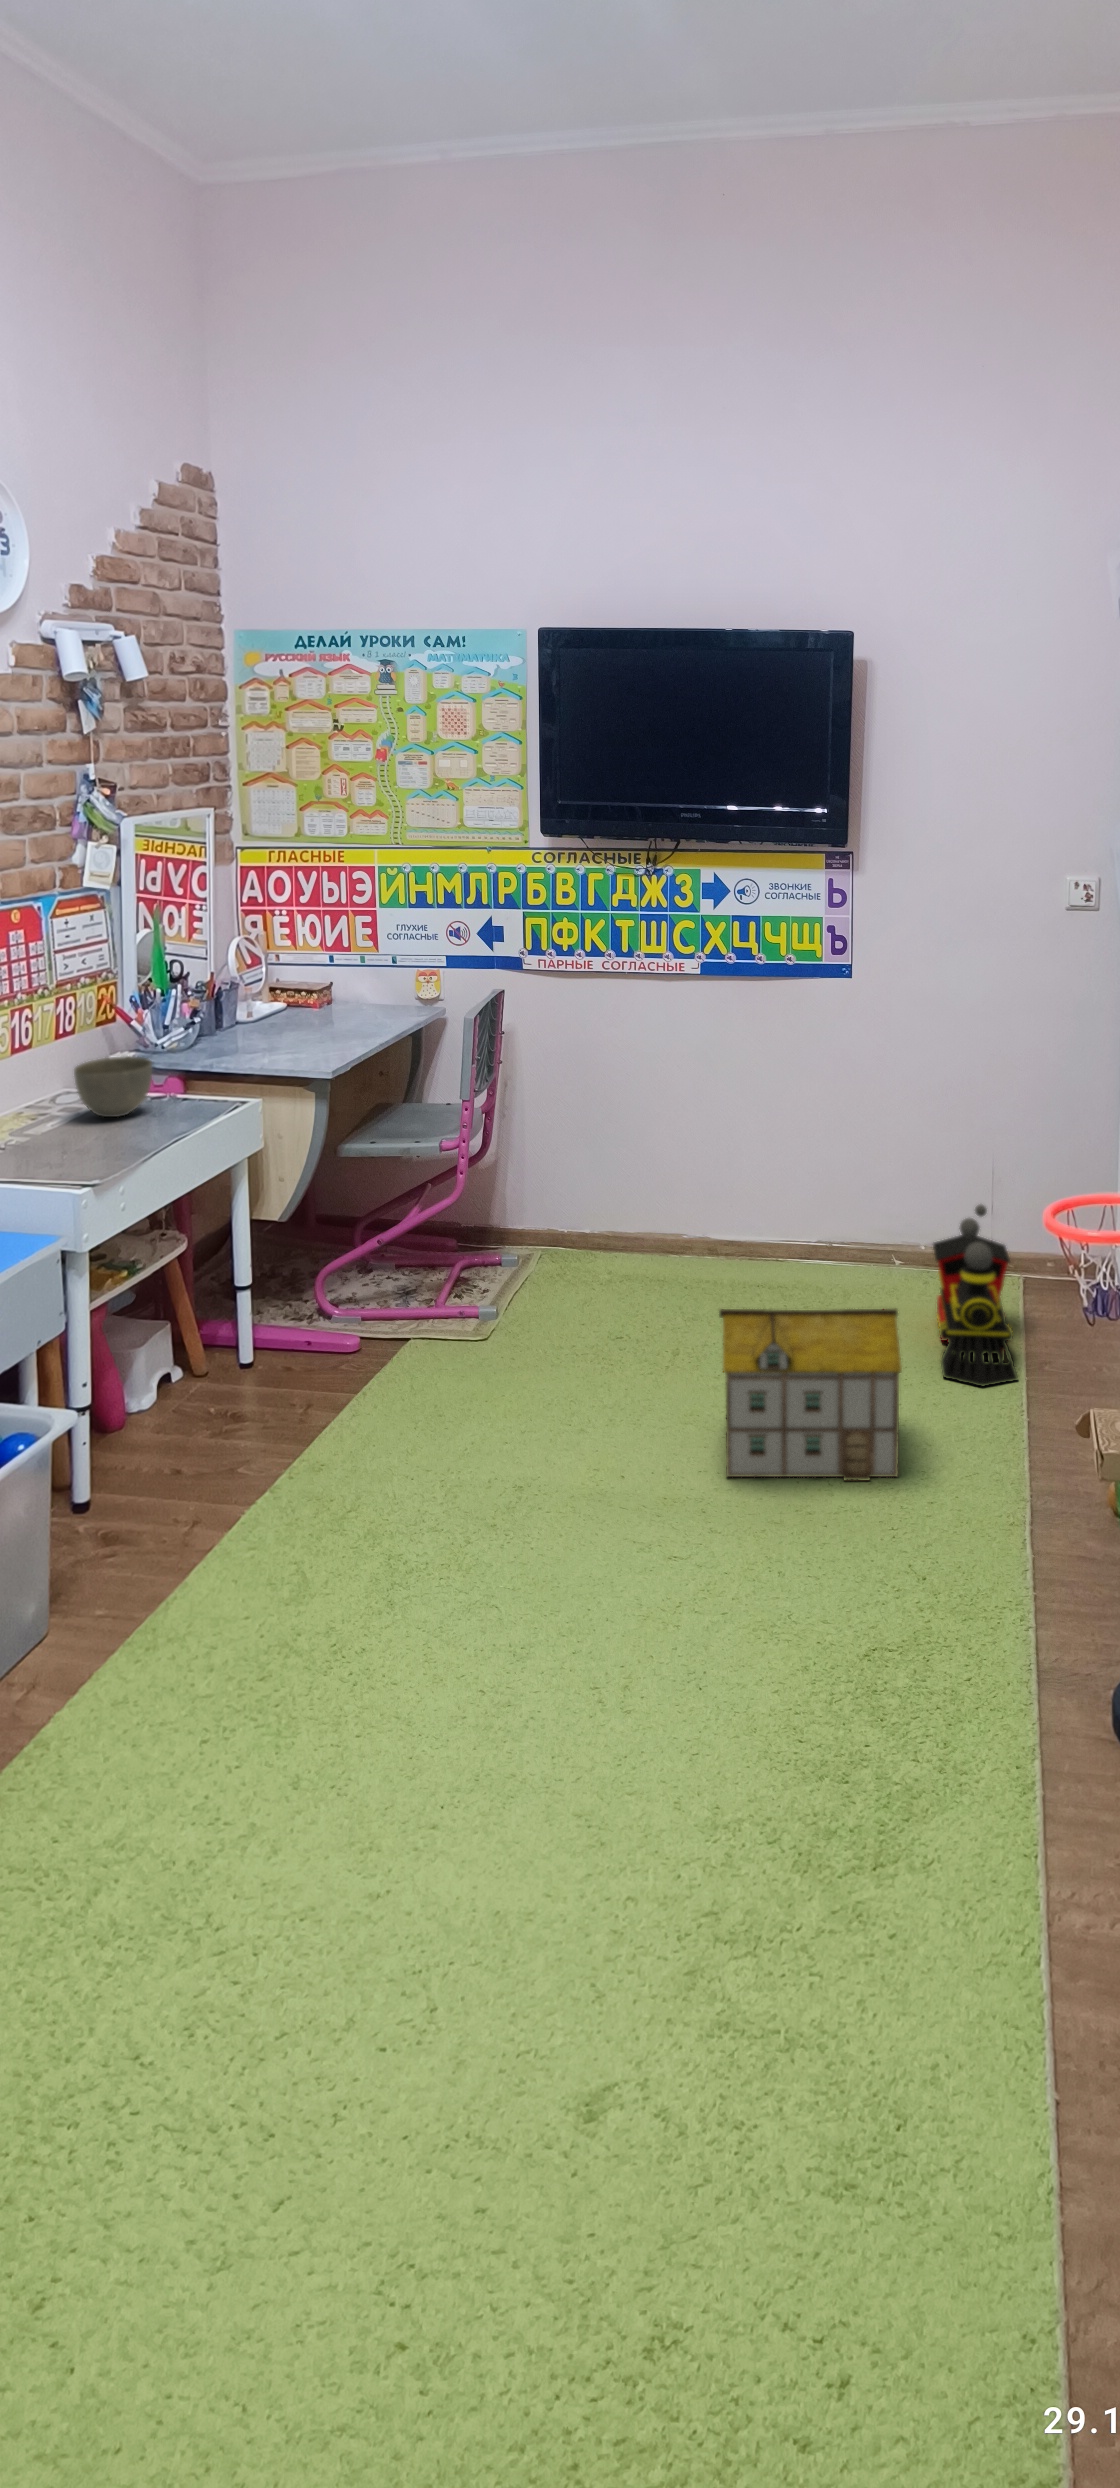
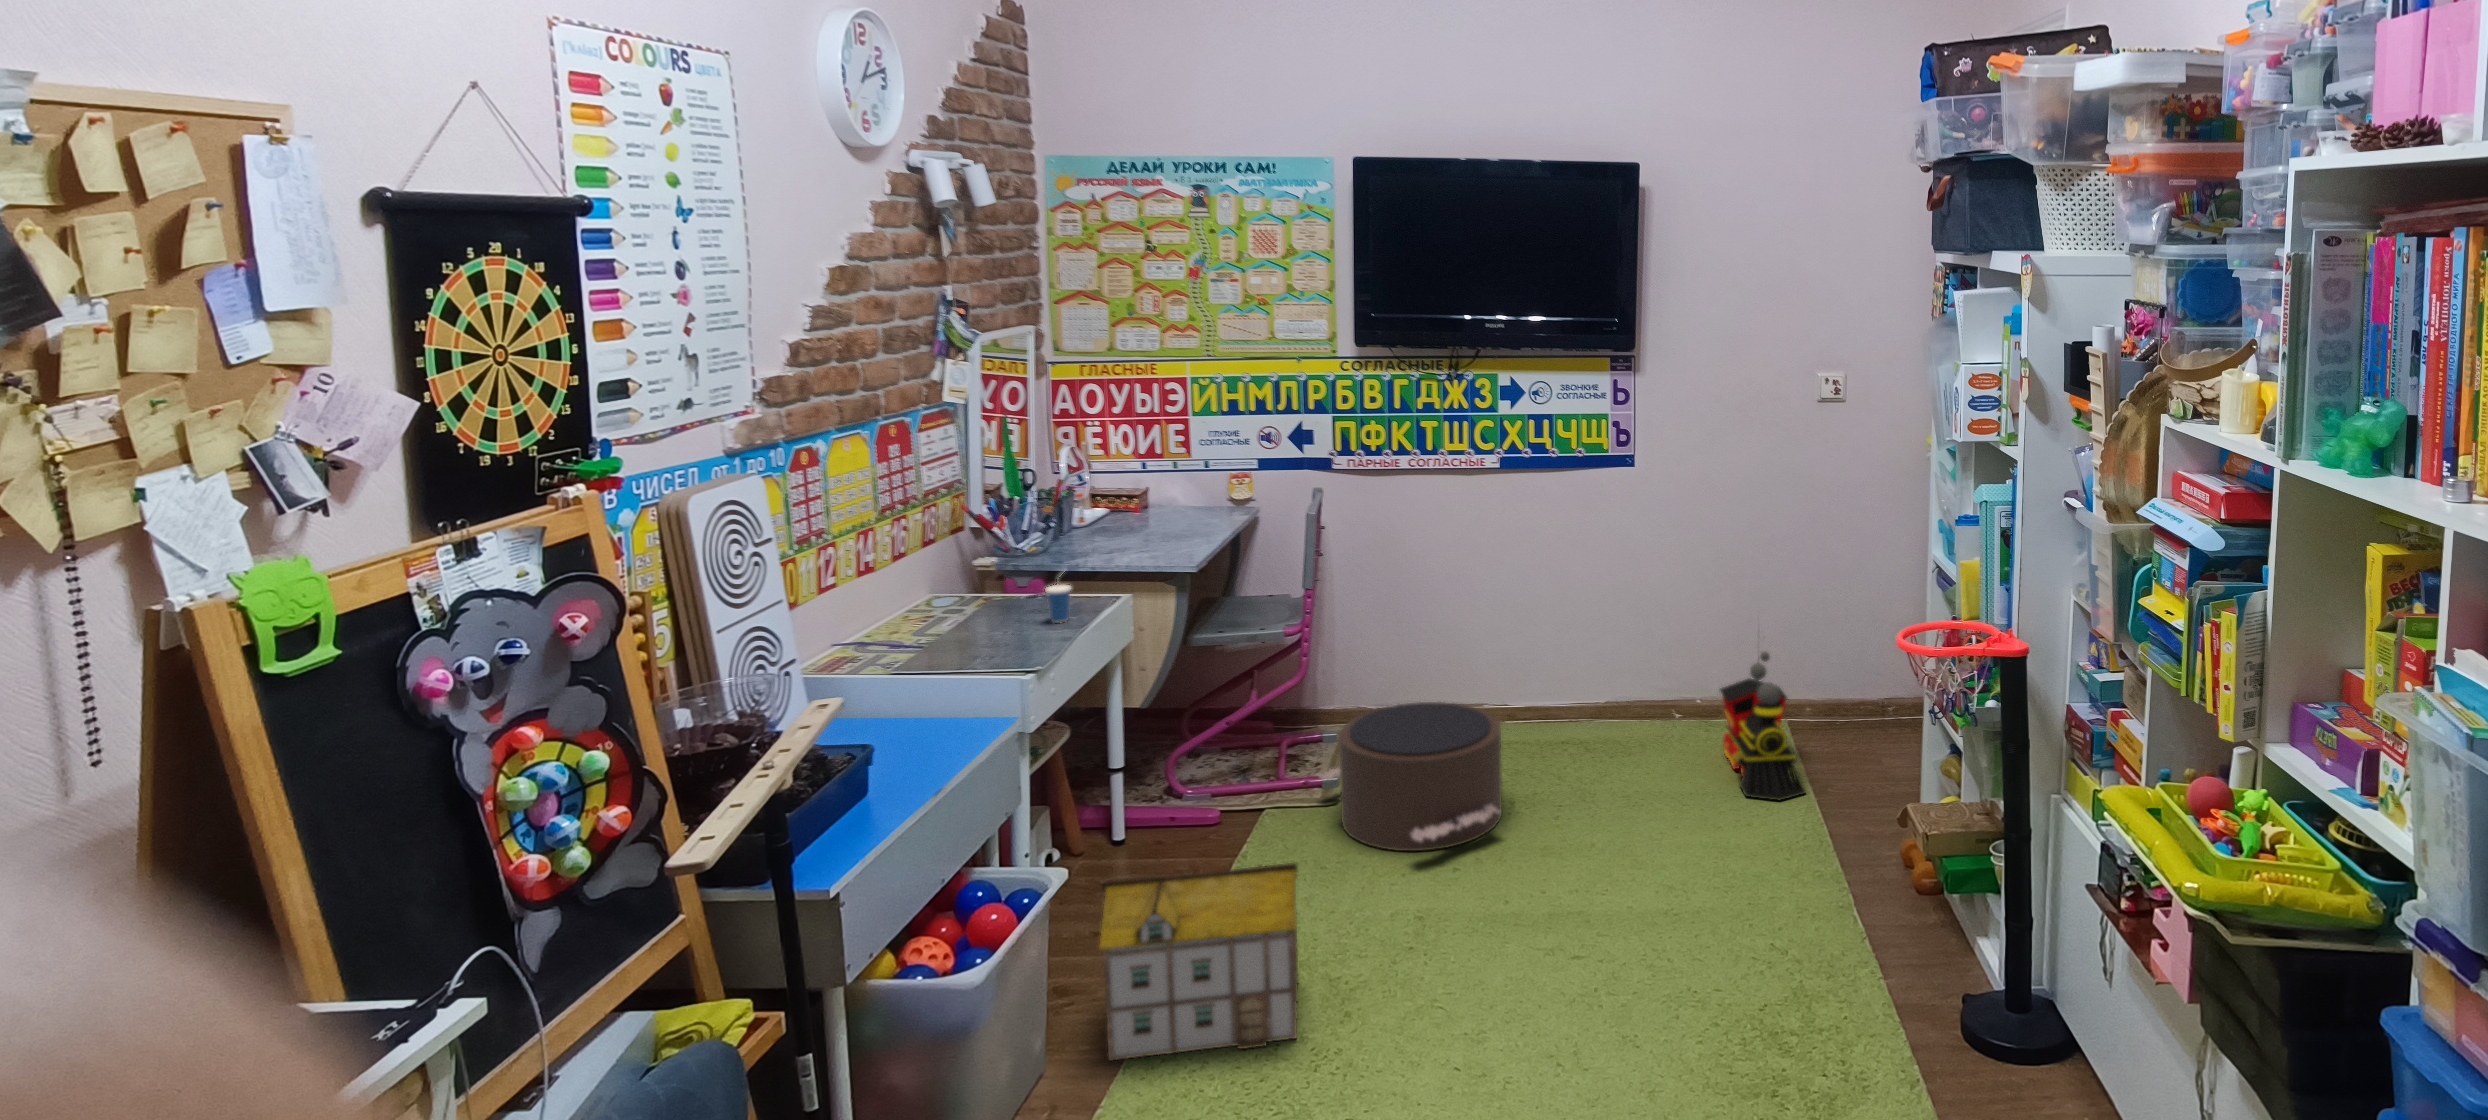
bowl: present [74,1056,152,1117] -> none [955,559,1028,616]
cup: none [153,1072,182,1130] -> present [1046,576,1071,623]
pouf: none [465,1235,658,1410] -> present [1320,702,1502,851]
toy house: present [719,1309,902,1481] -> present [1100,862,1299,1061]

